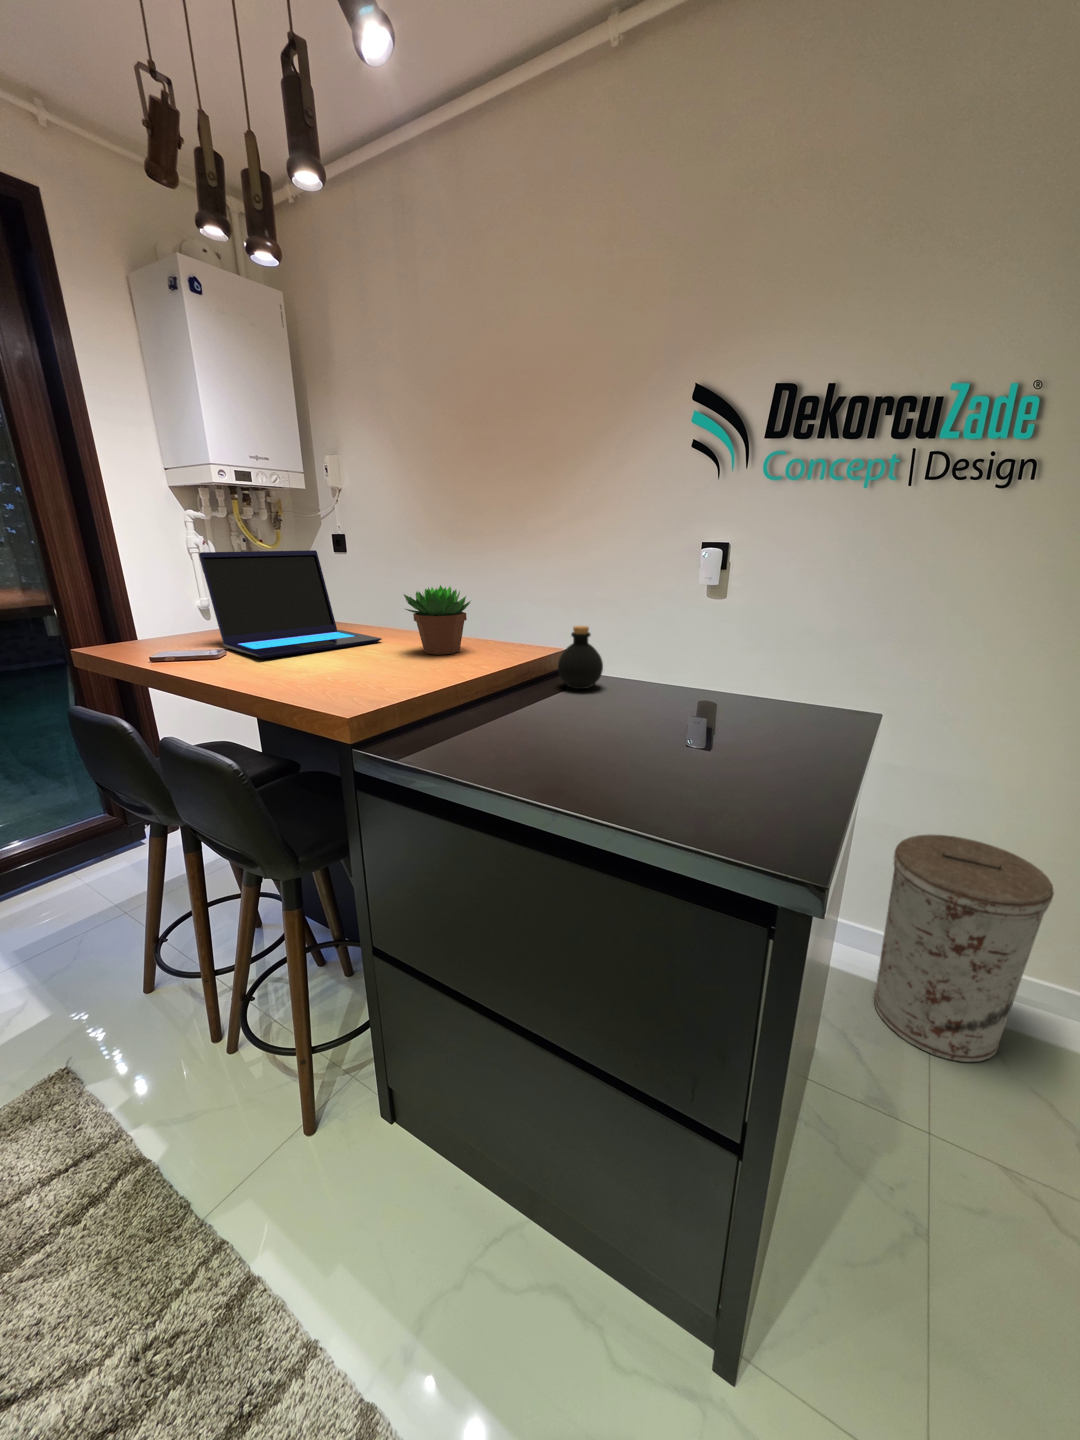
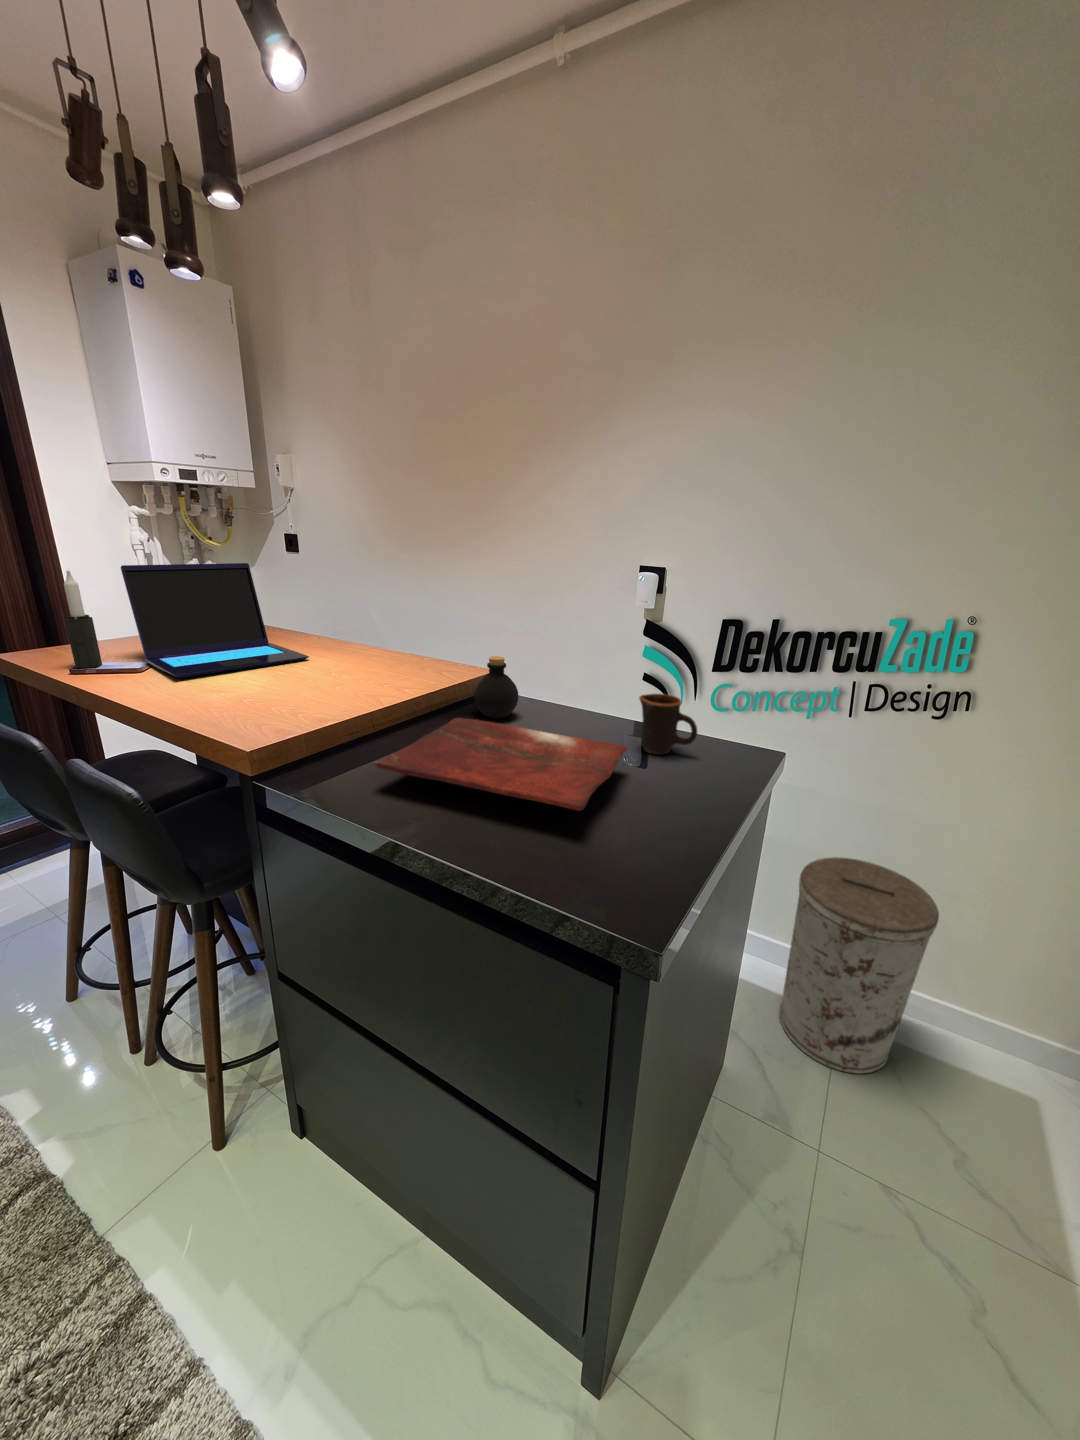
candle: none [148,556,182,654] -> present [64,570,102,668]
succulent plant: present [404,585,470,655] -> none [324,609,393,678]
mug: none [737,654,801,715] -> present [639,694,697,755]
cutting board: none [483,684,734,755] -> present [375,718,627,811]

